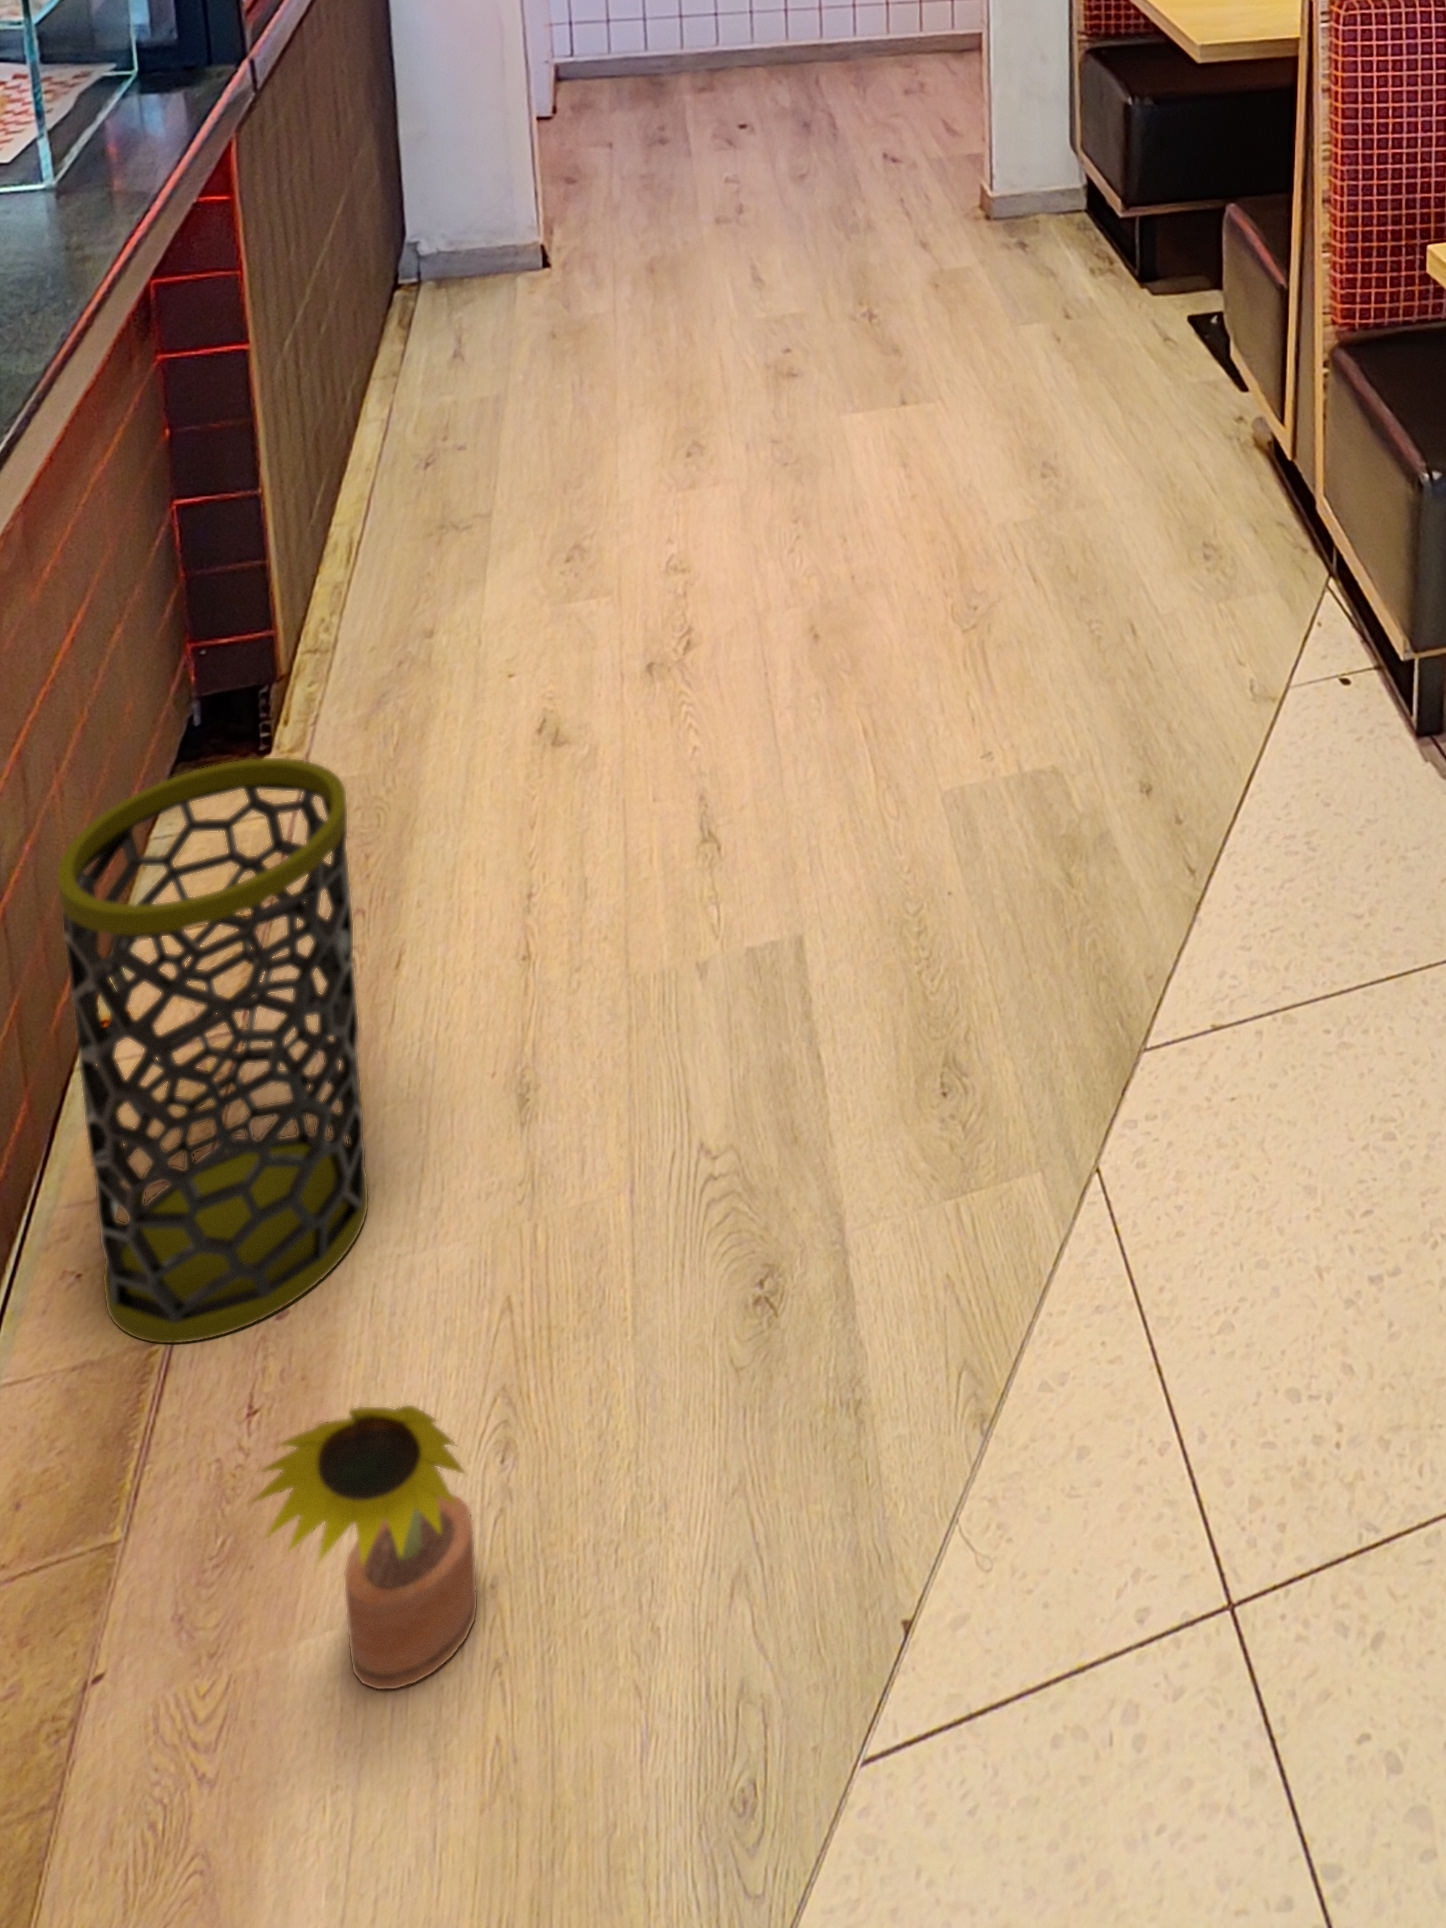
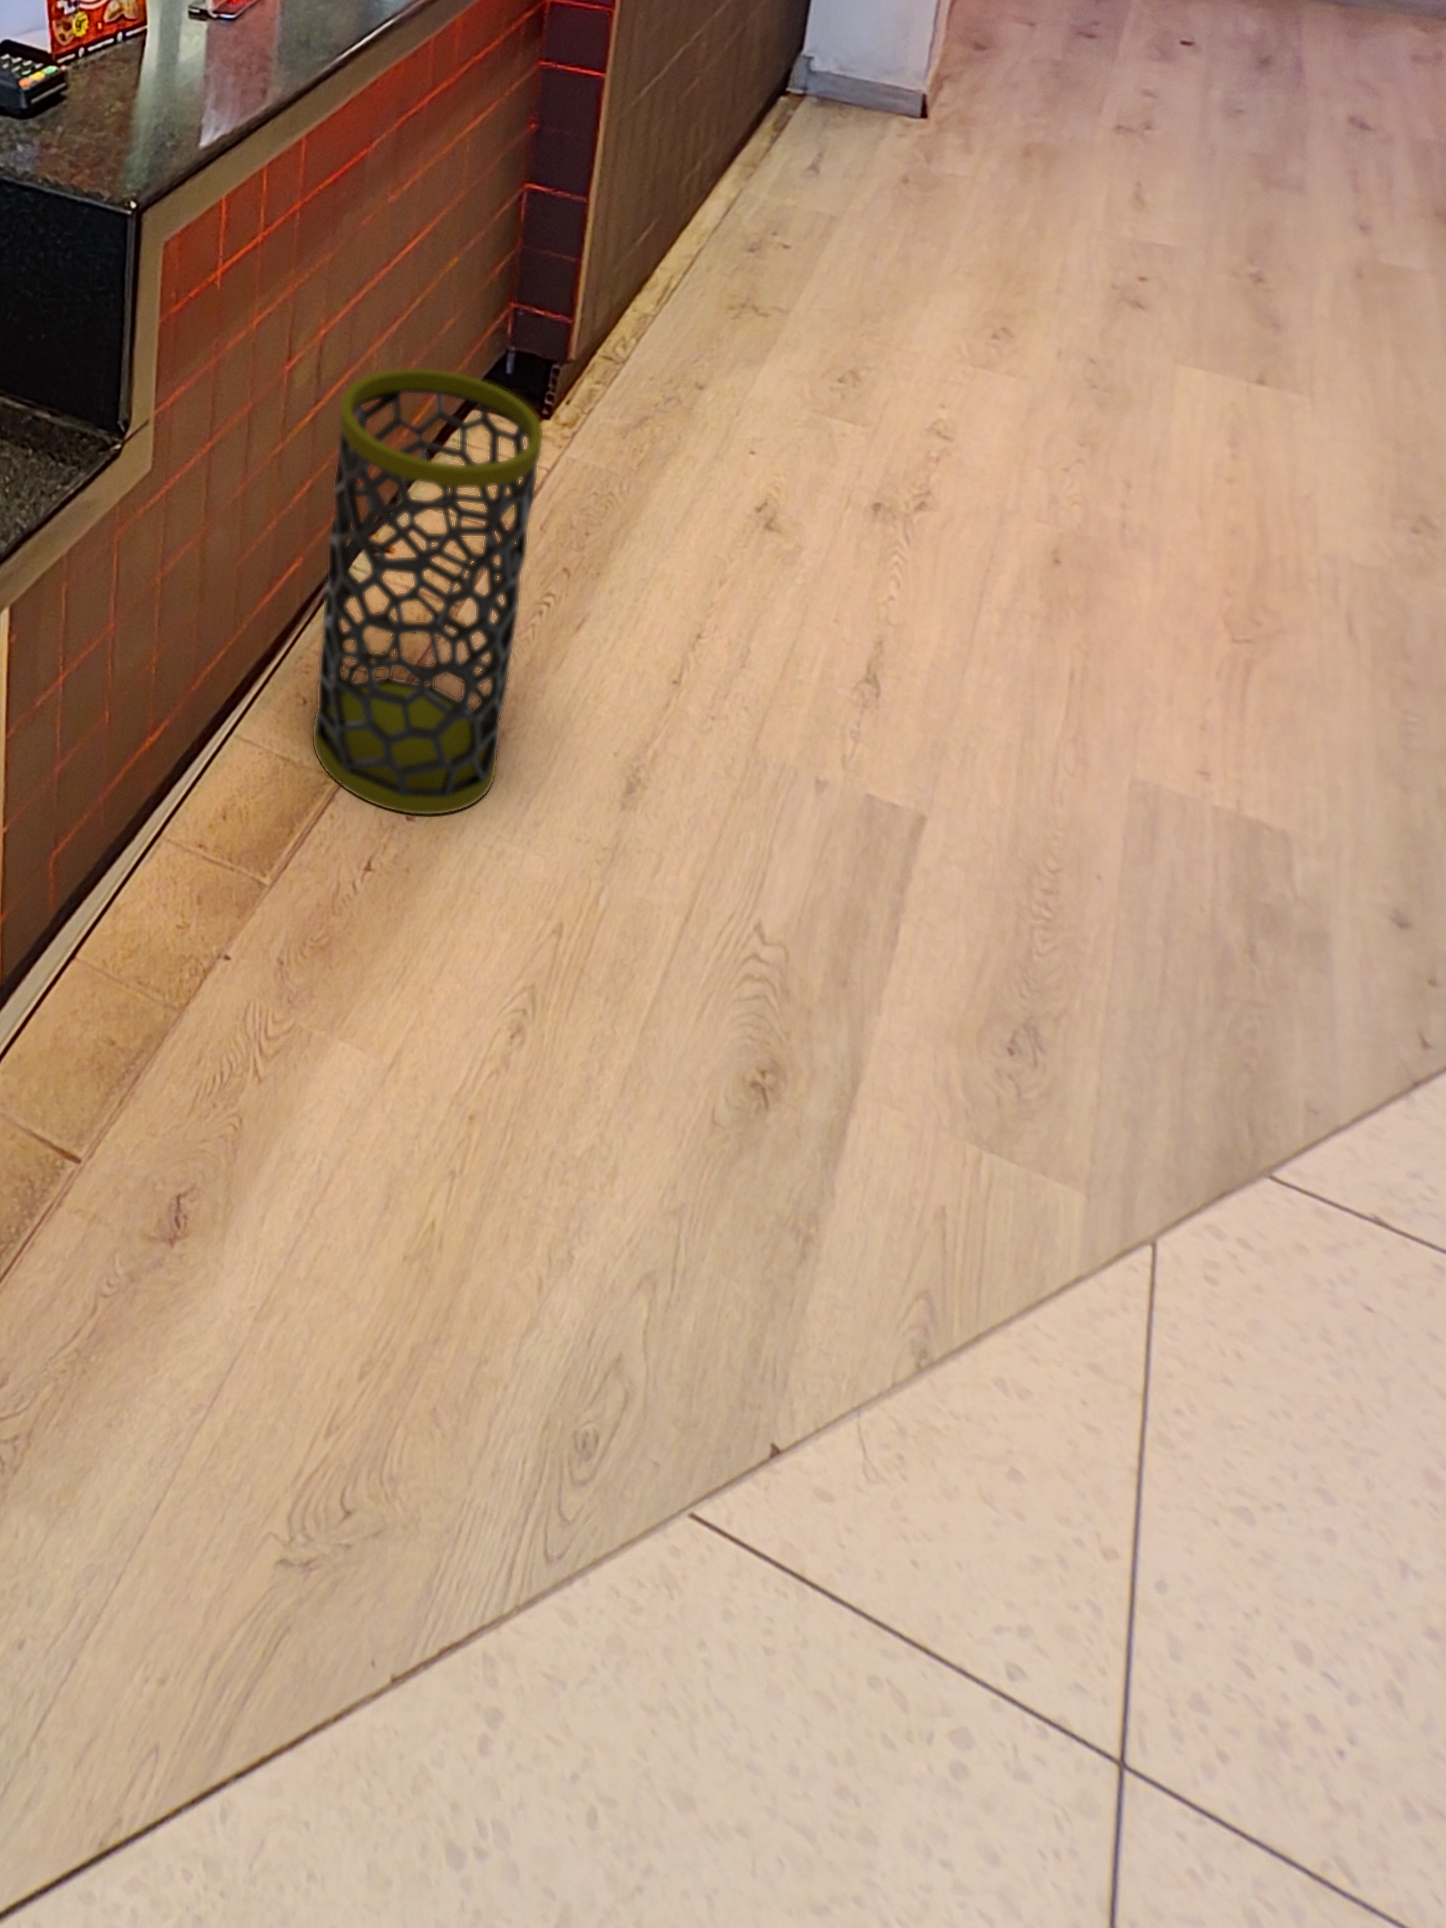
decorative plant: present [253,1405,477,1689] -> none [318,865,468,1135]

